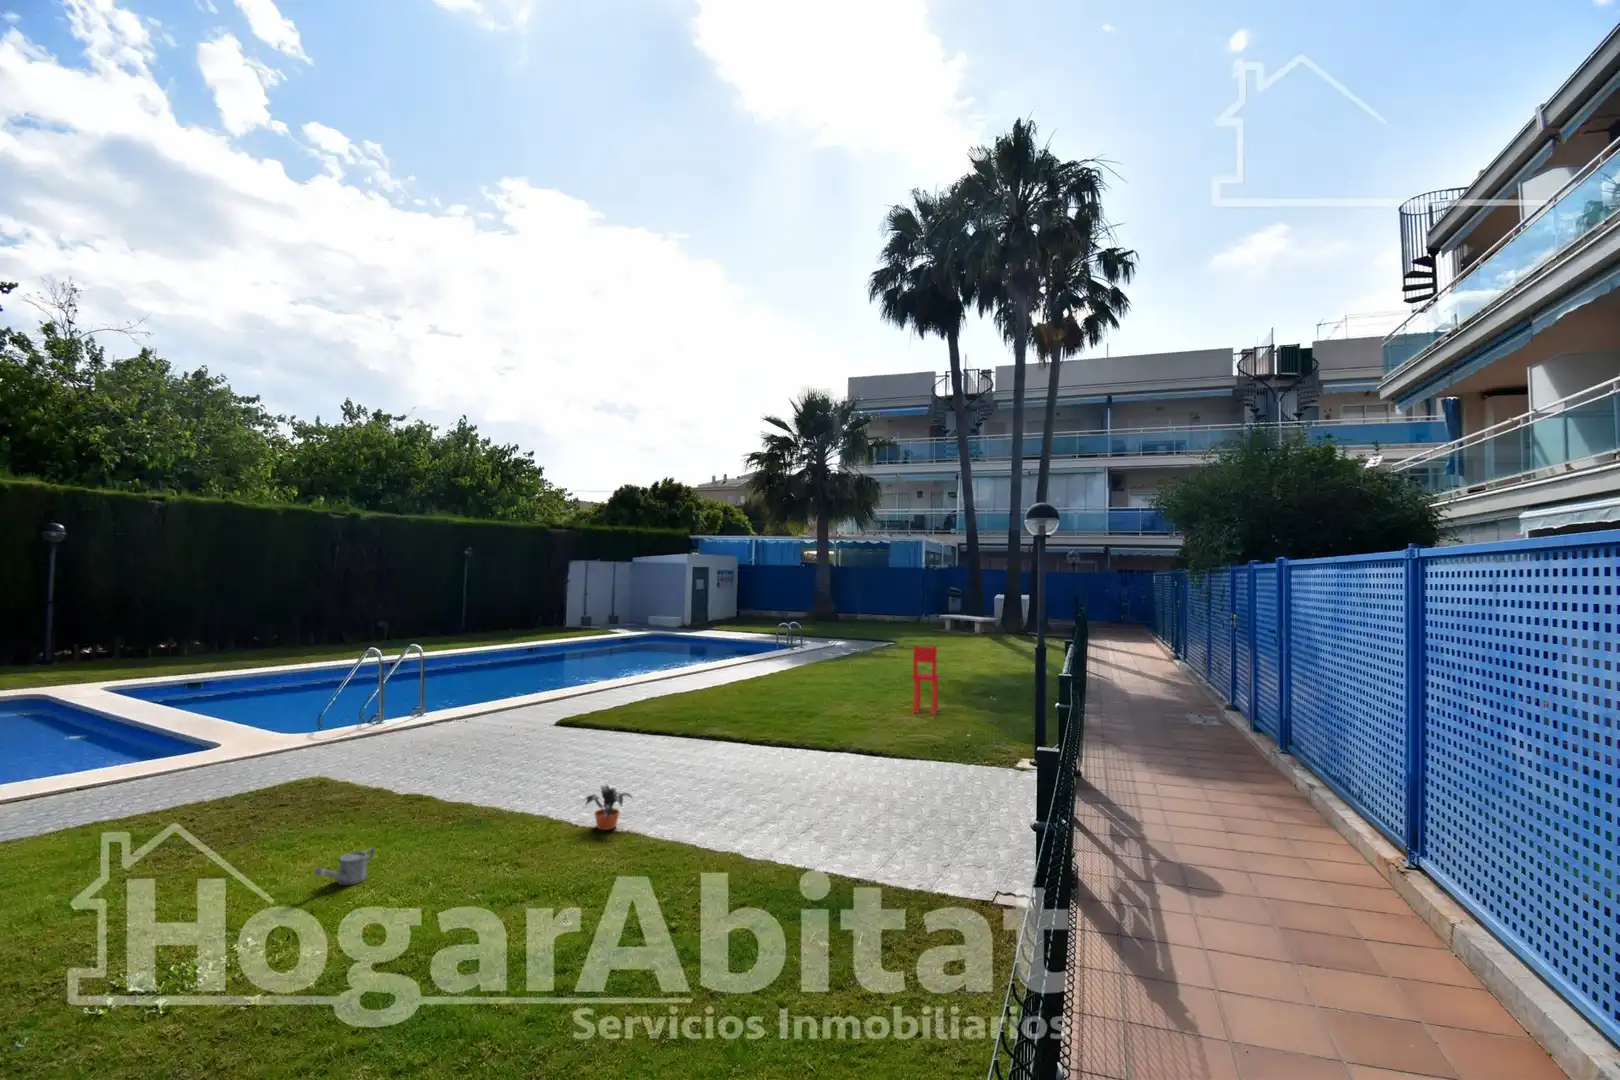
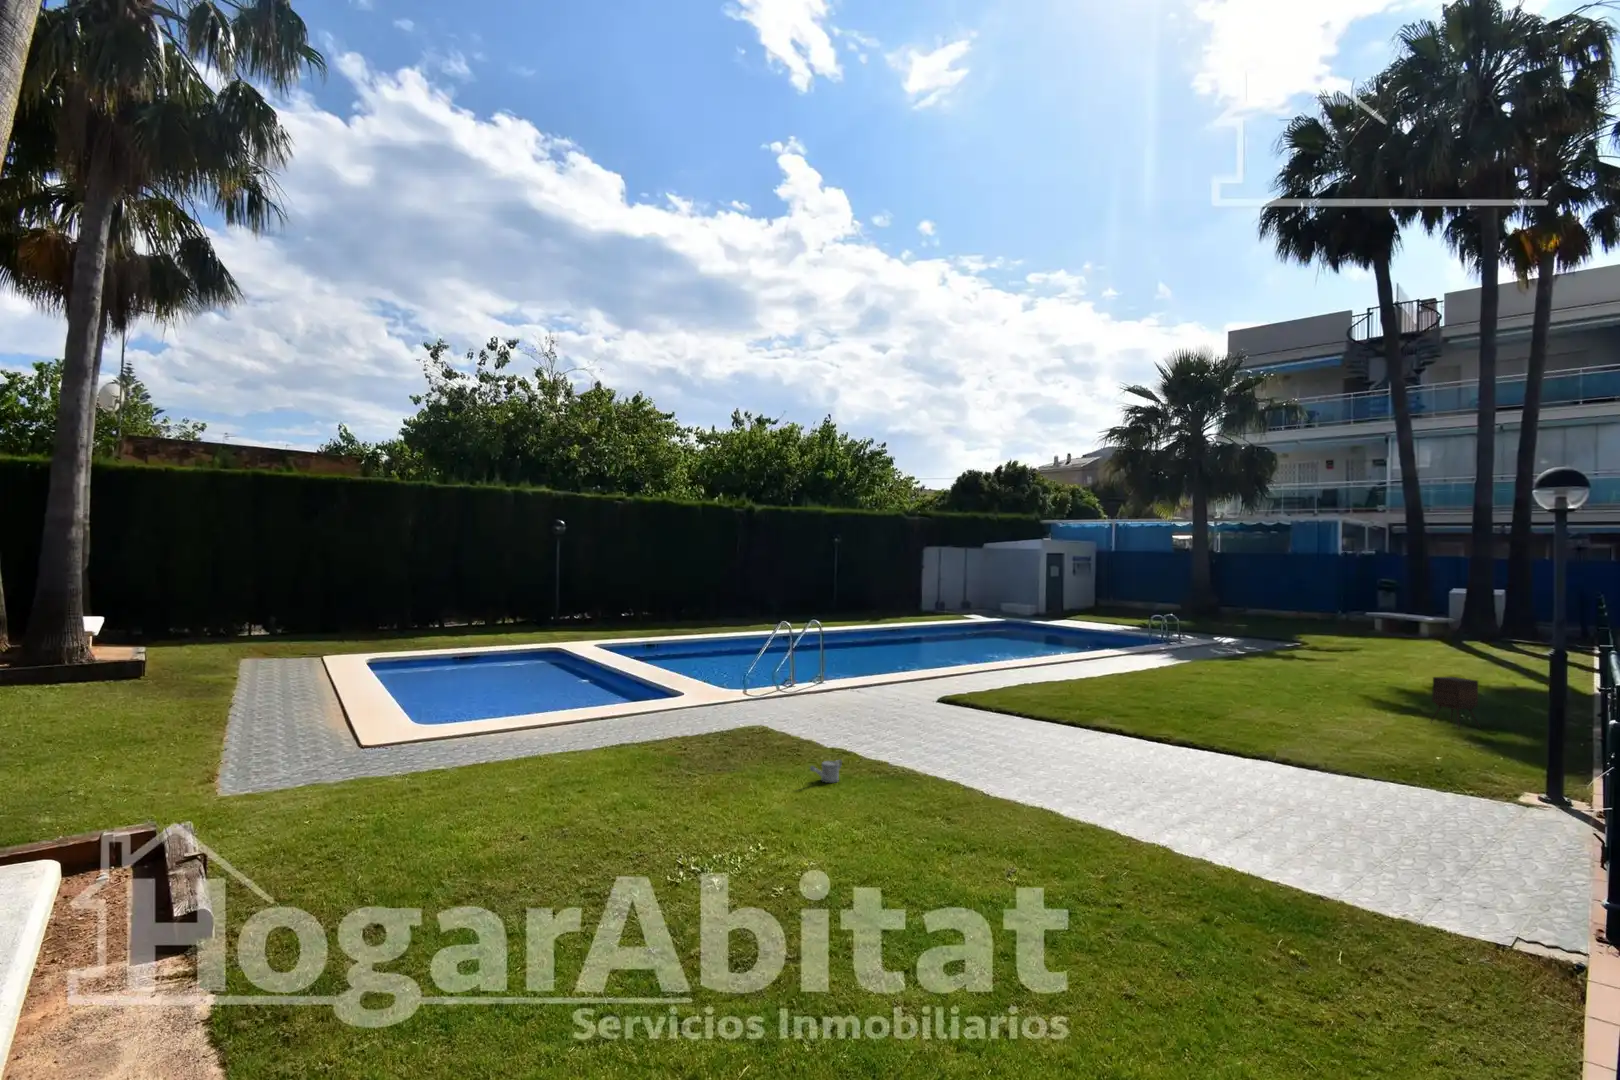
chair: present [912,645,940,715] -> none [1315,638,1352,717]
side table: none [997,674,1032,720] -> present [1431,677,1479,728]
potted plant: present [586,786,631,830] -> none [987,737,1029,773]

